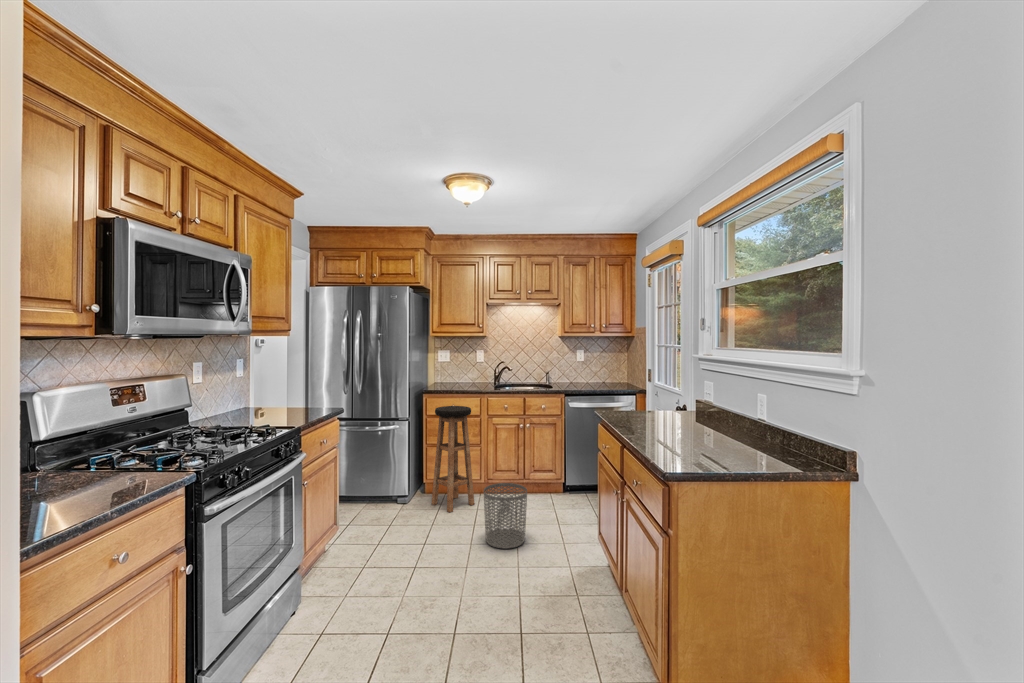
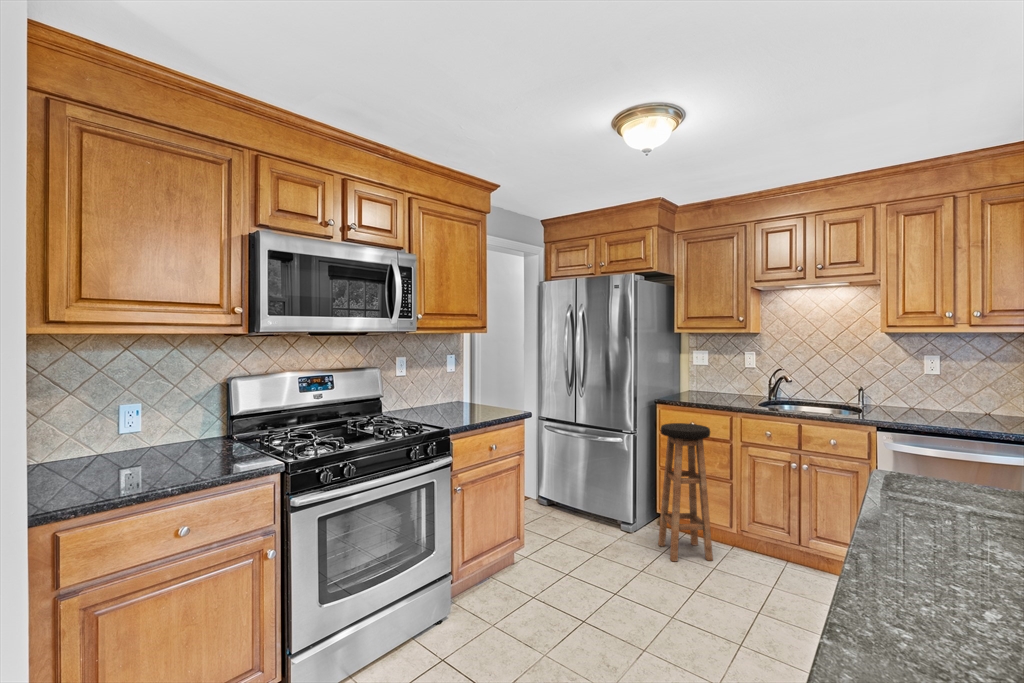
waste bin: present [484,483,527,549] -> none [688,540,756,640]

